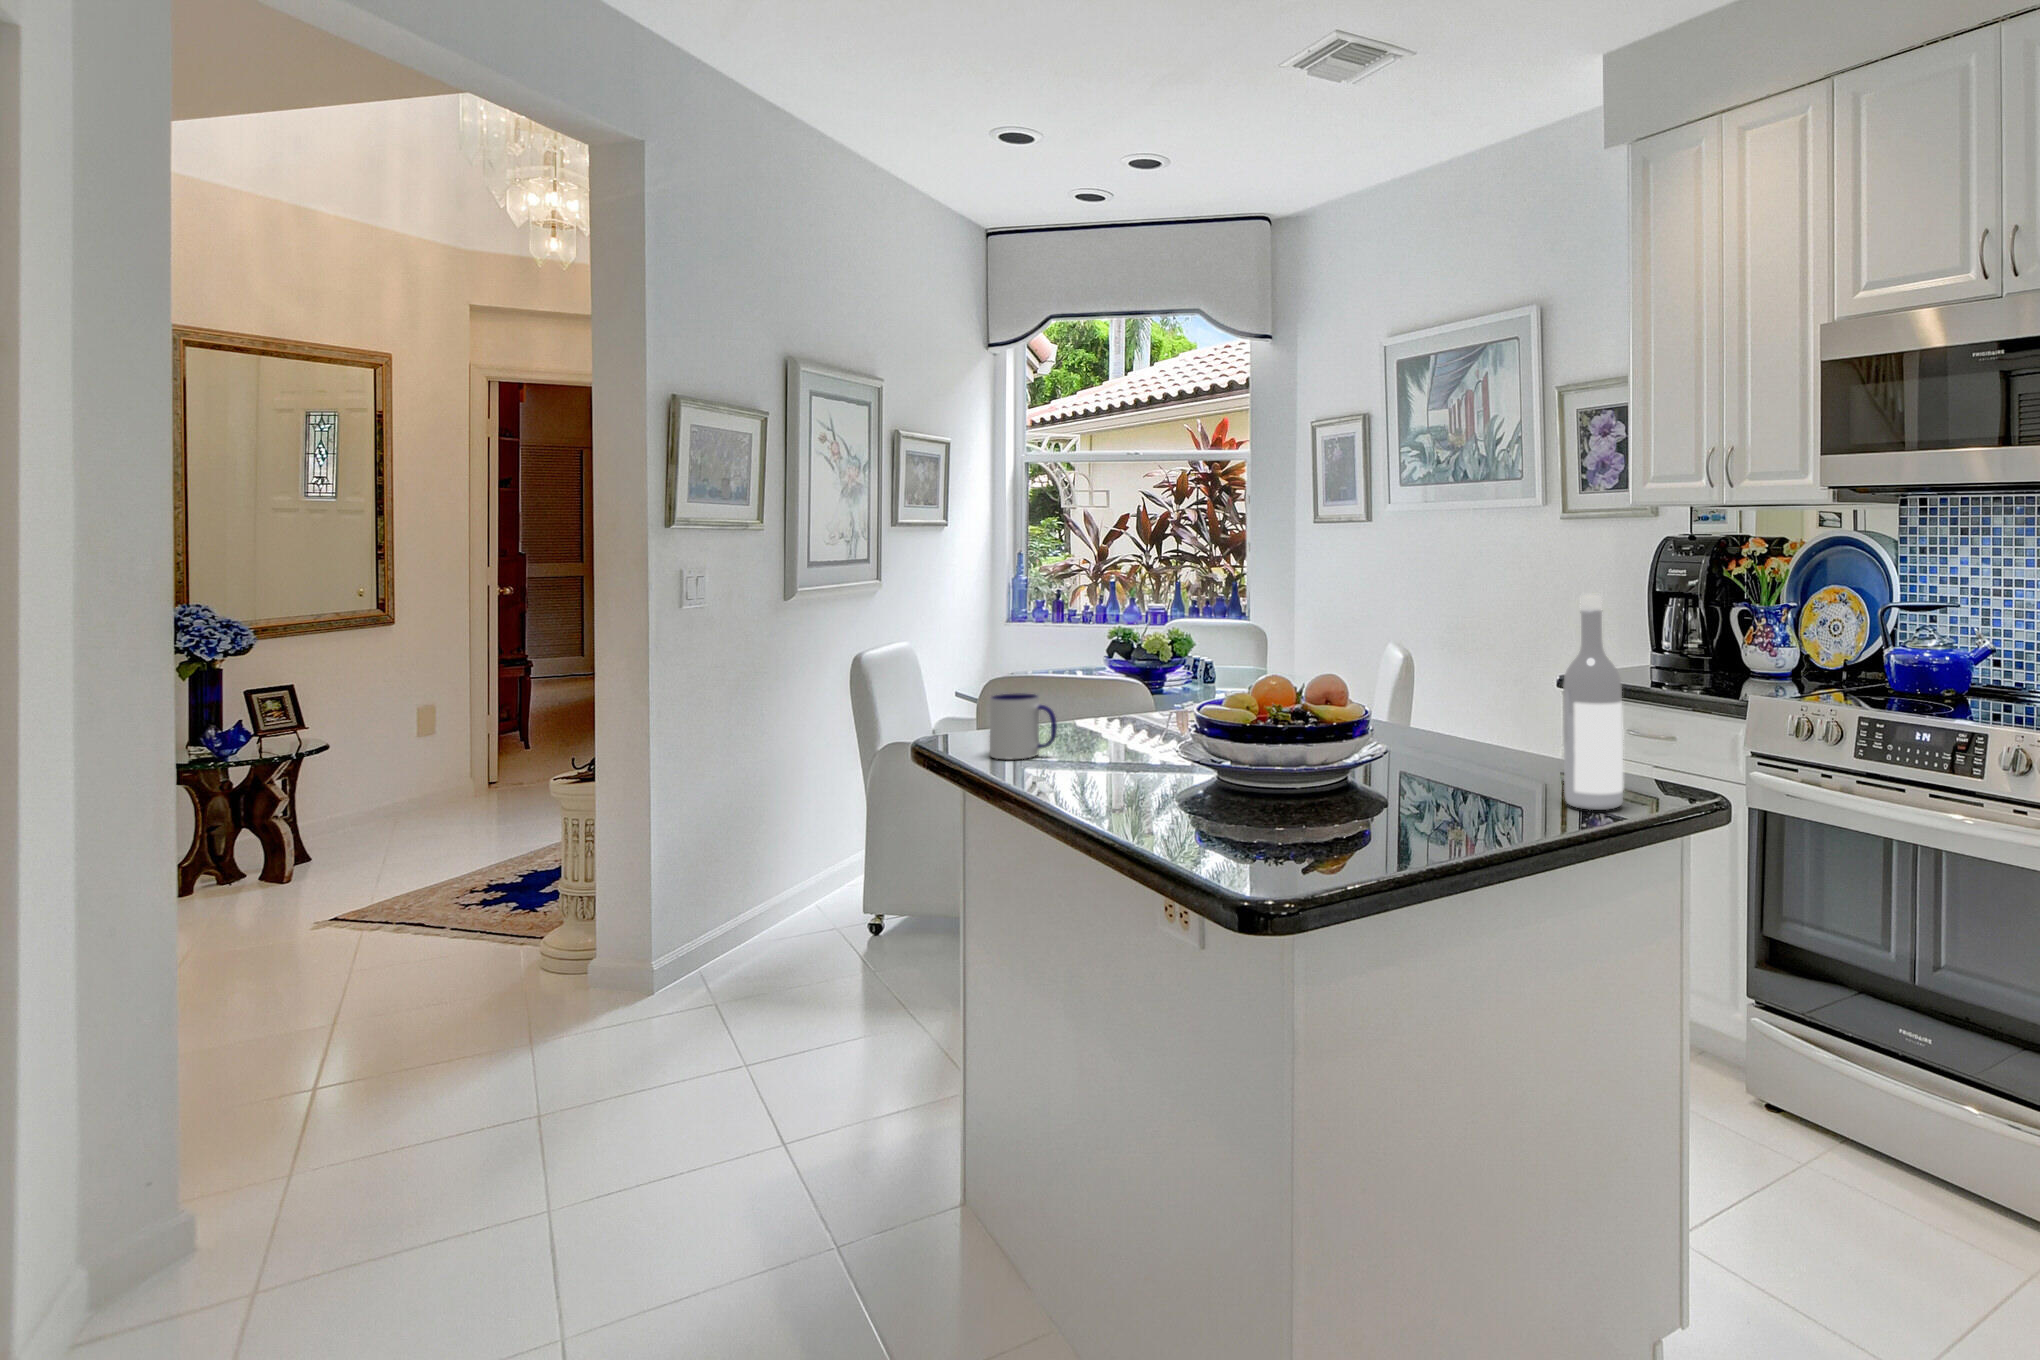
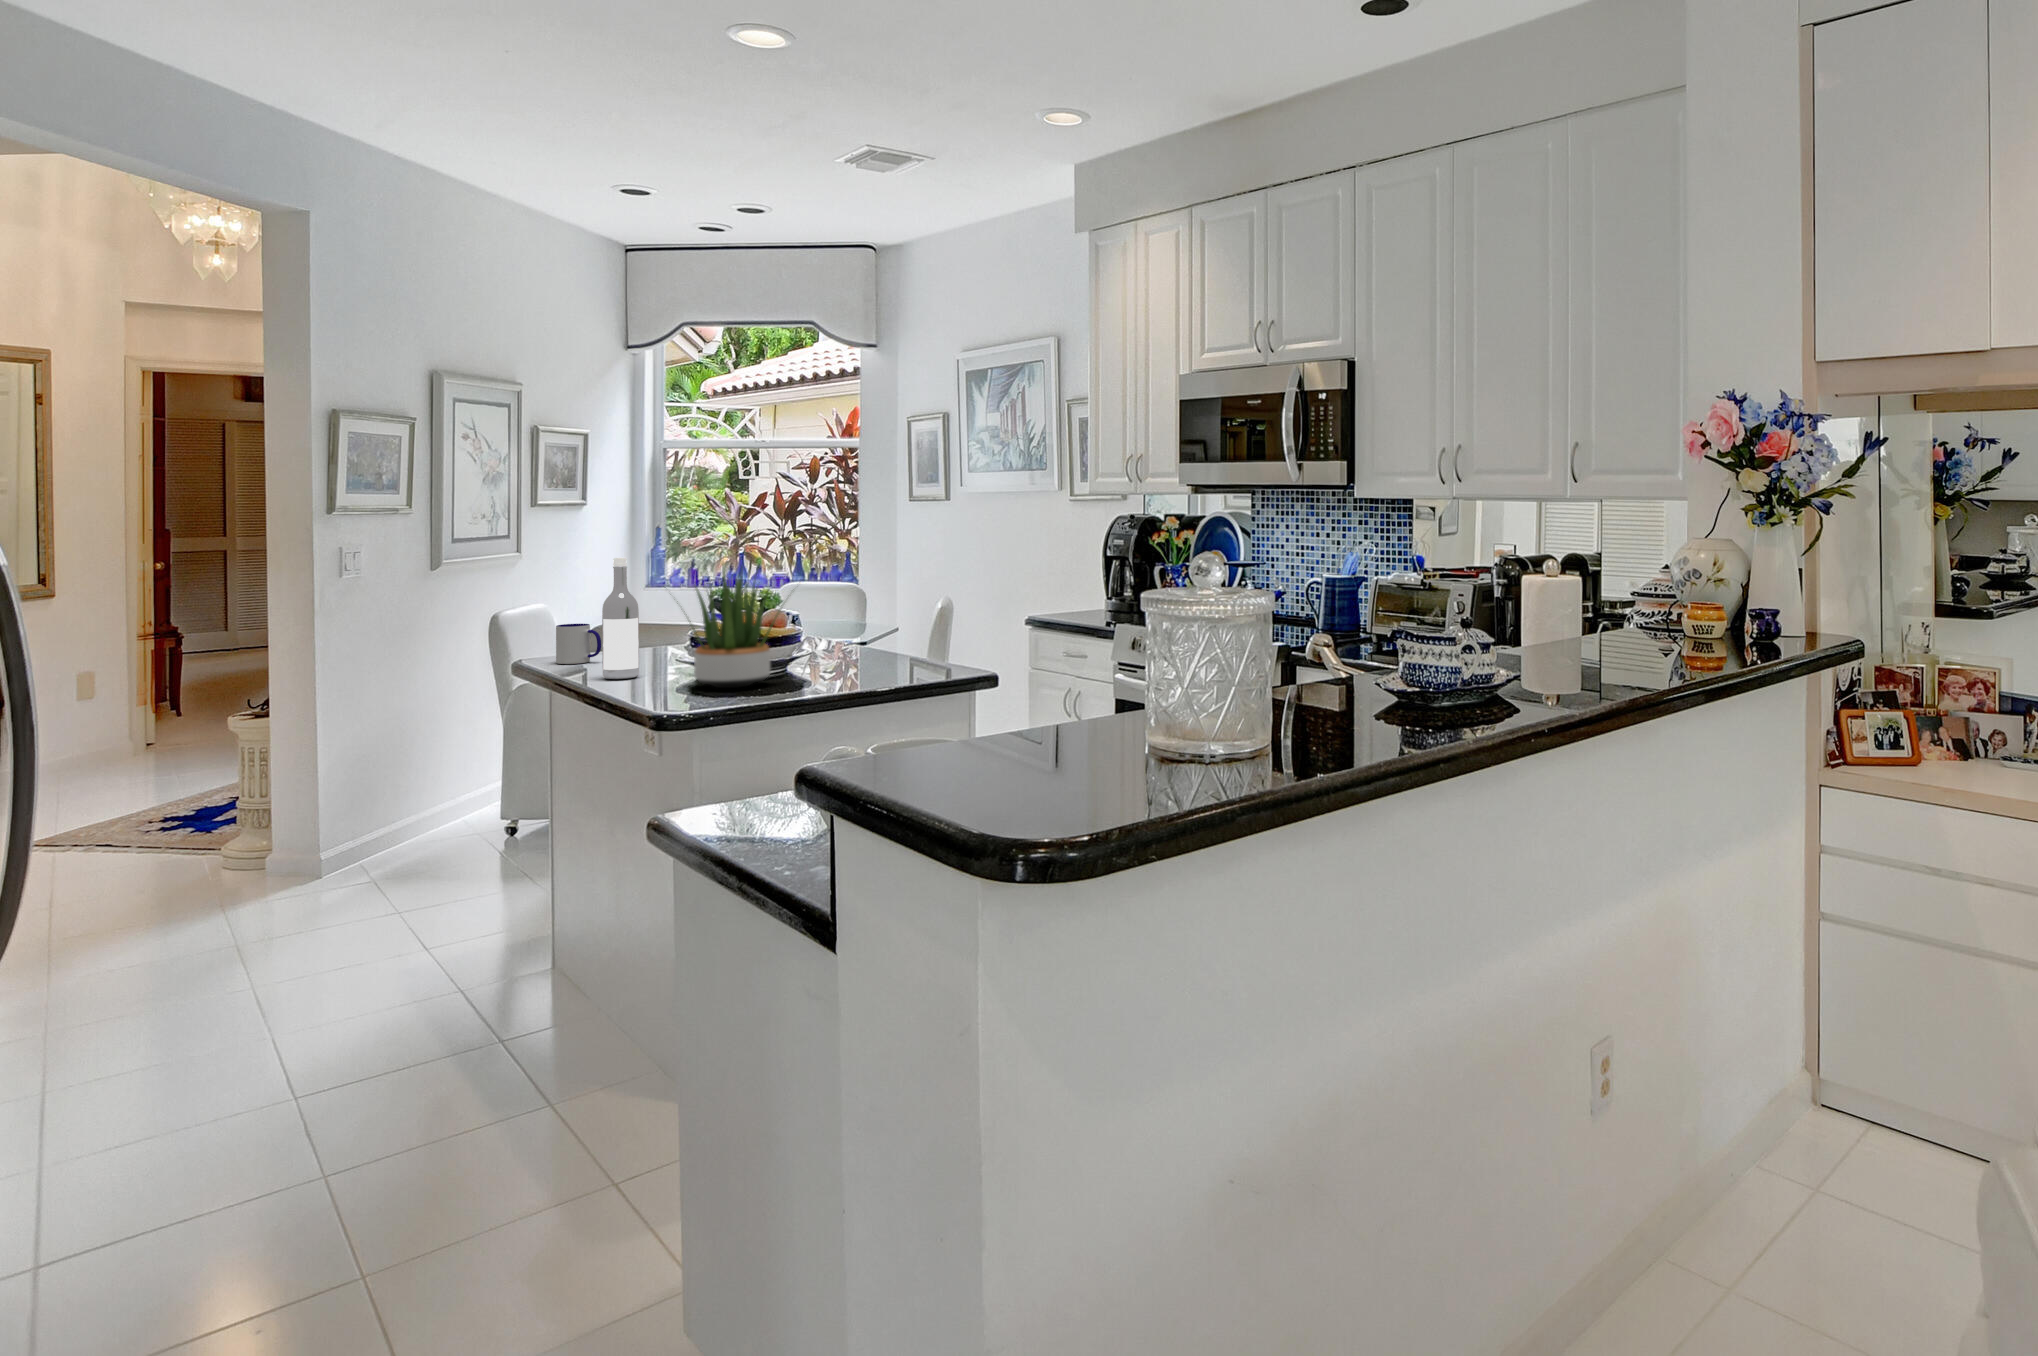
wine bottle: present [1563,595,1623,810] -> present [602,558,639,679]
potted plant: none [1205,599,1447,835] -> present [677,568,782,688]

